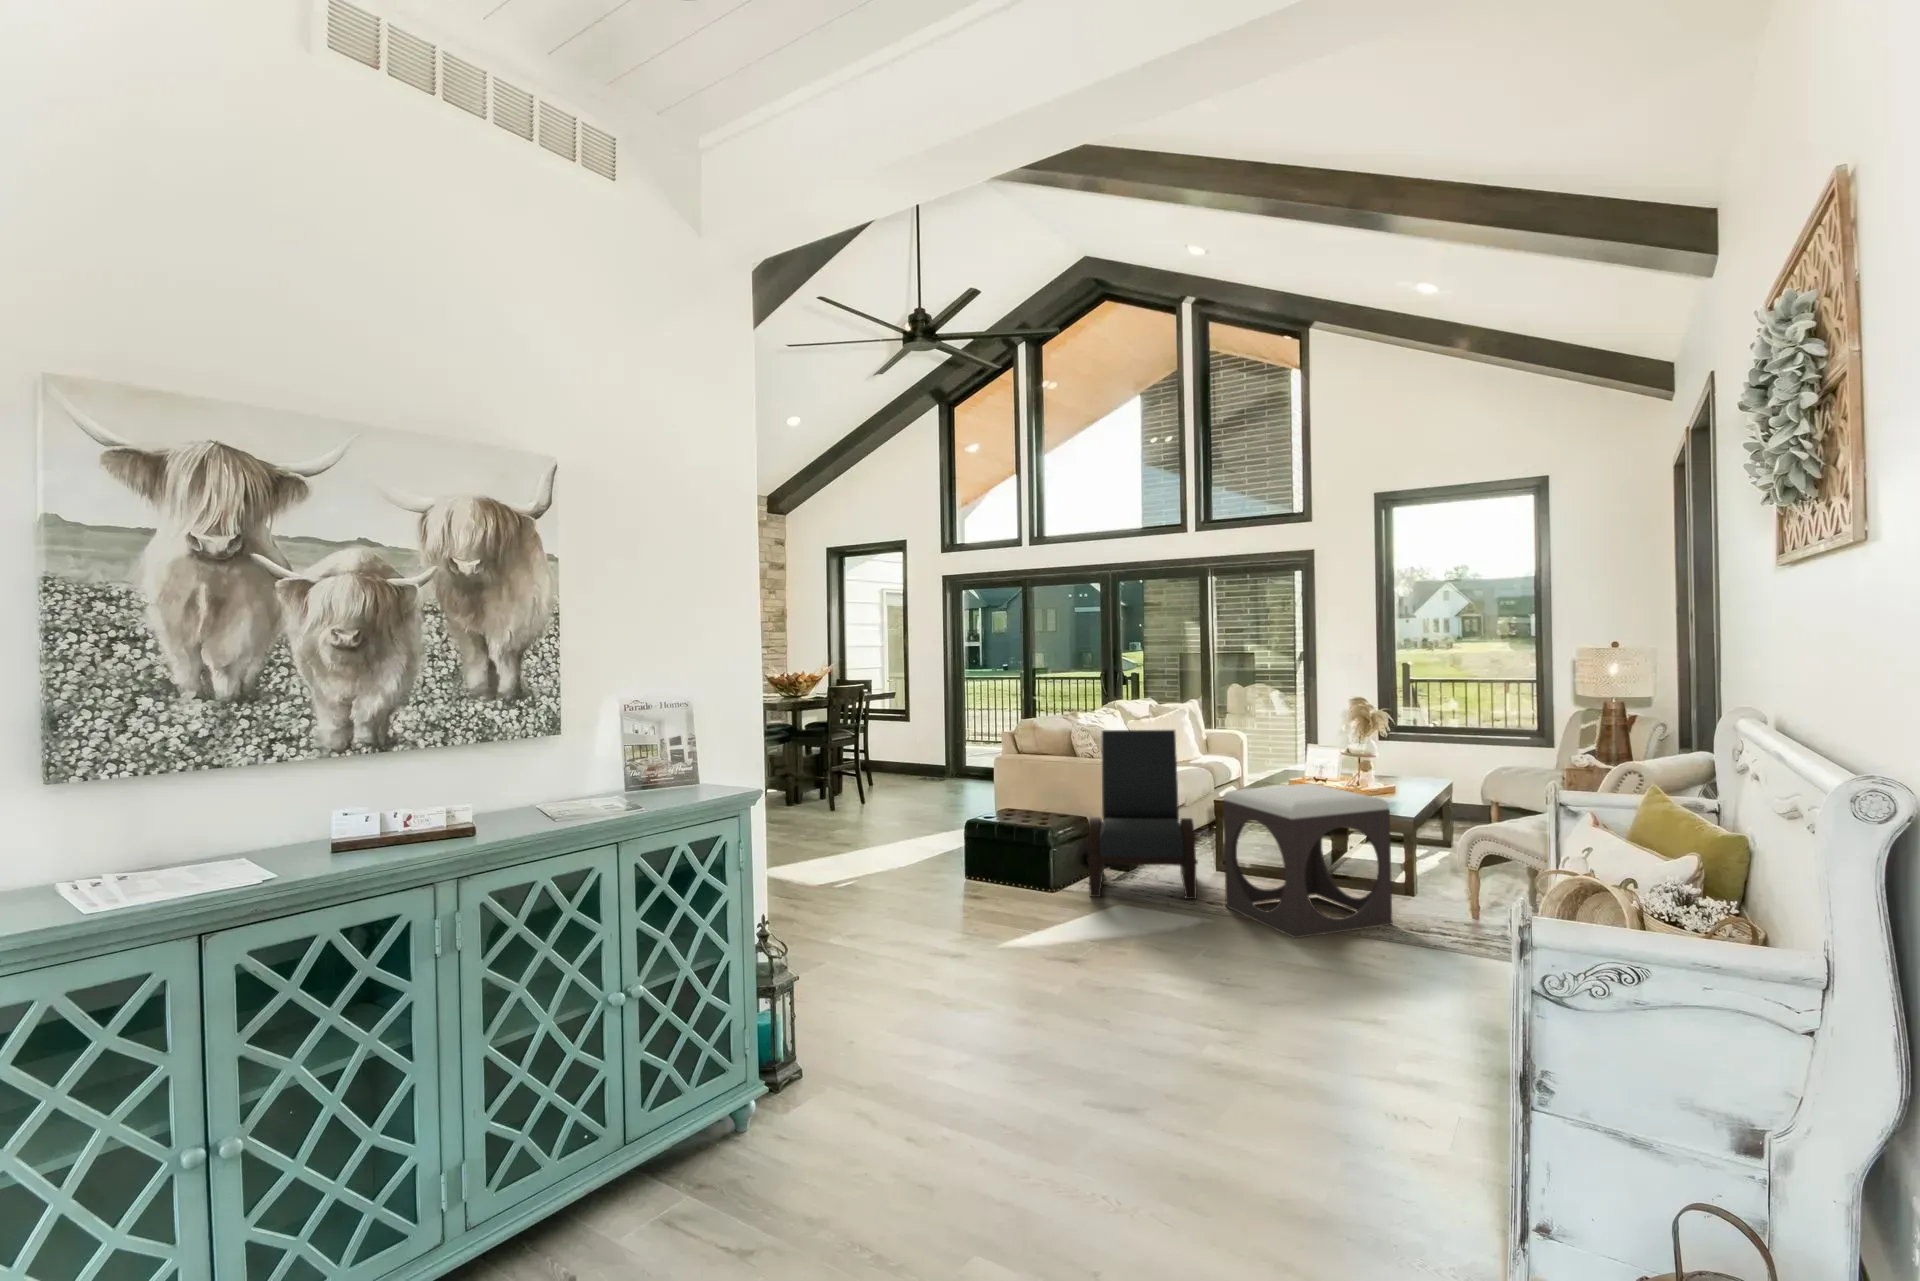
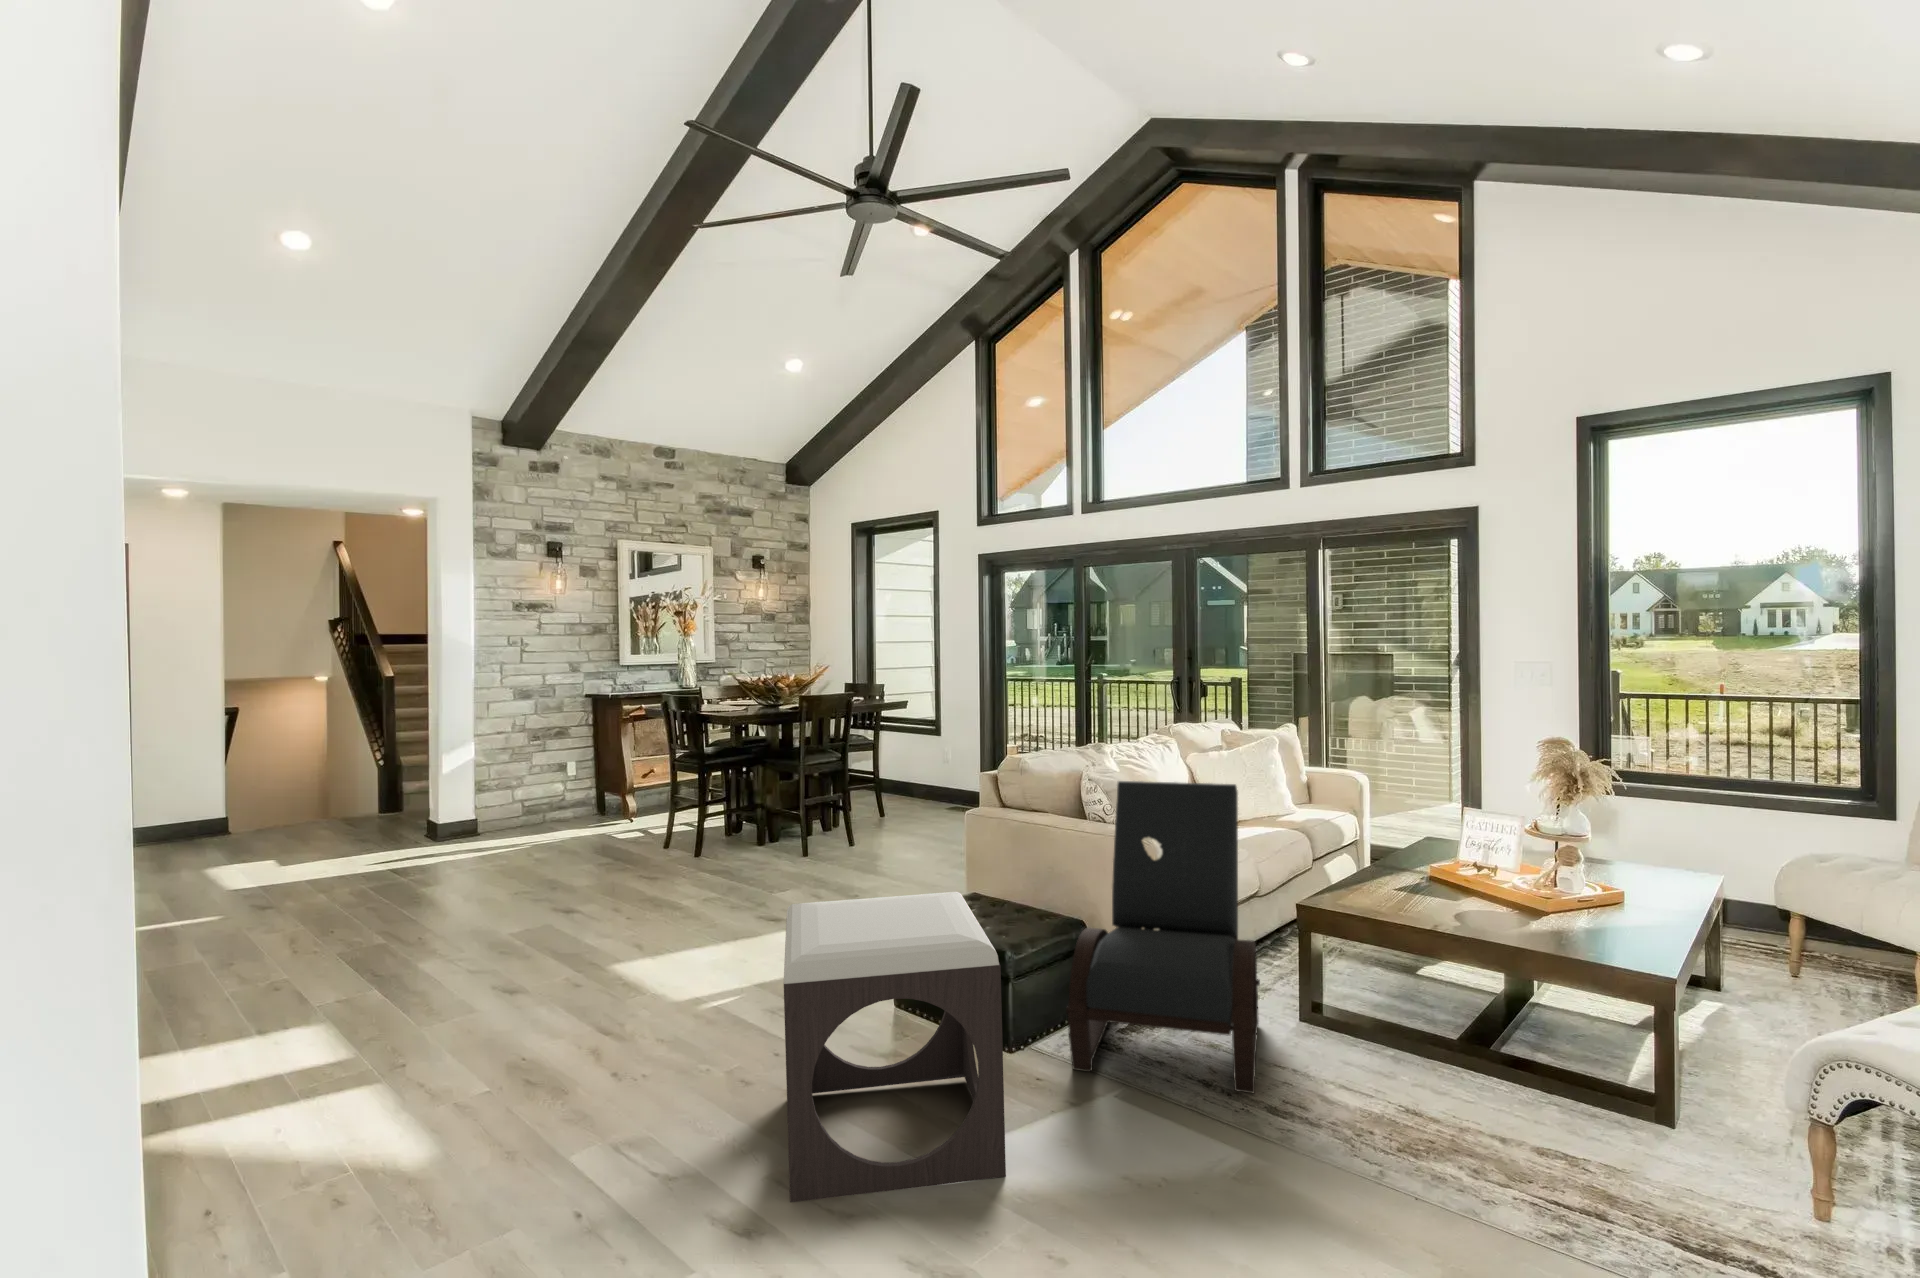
footstool: present [1223,783,1392,938] -> present [784,892,1006,1202]

